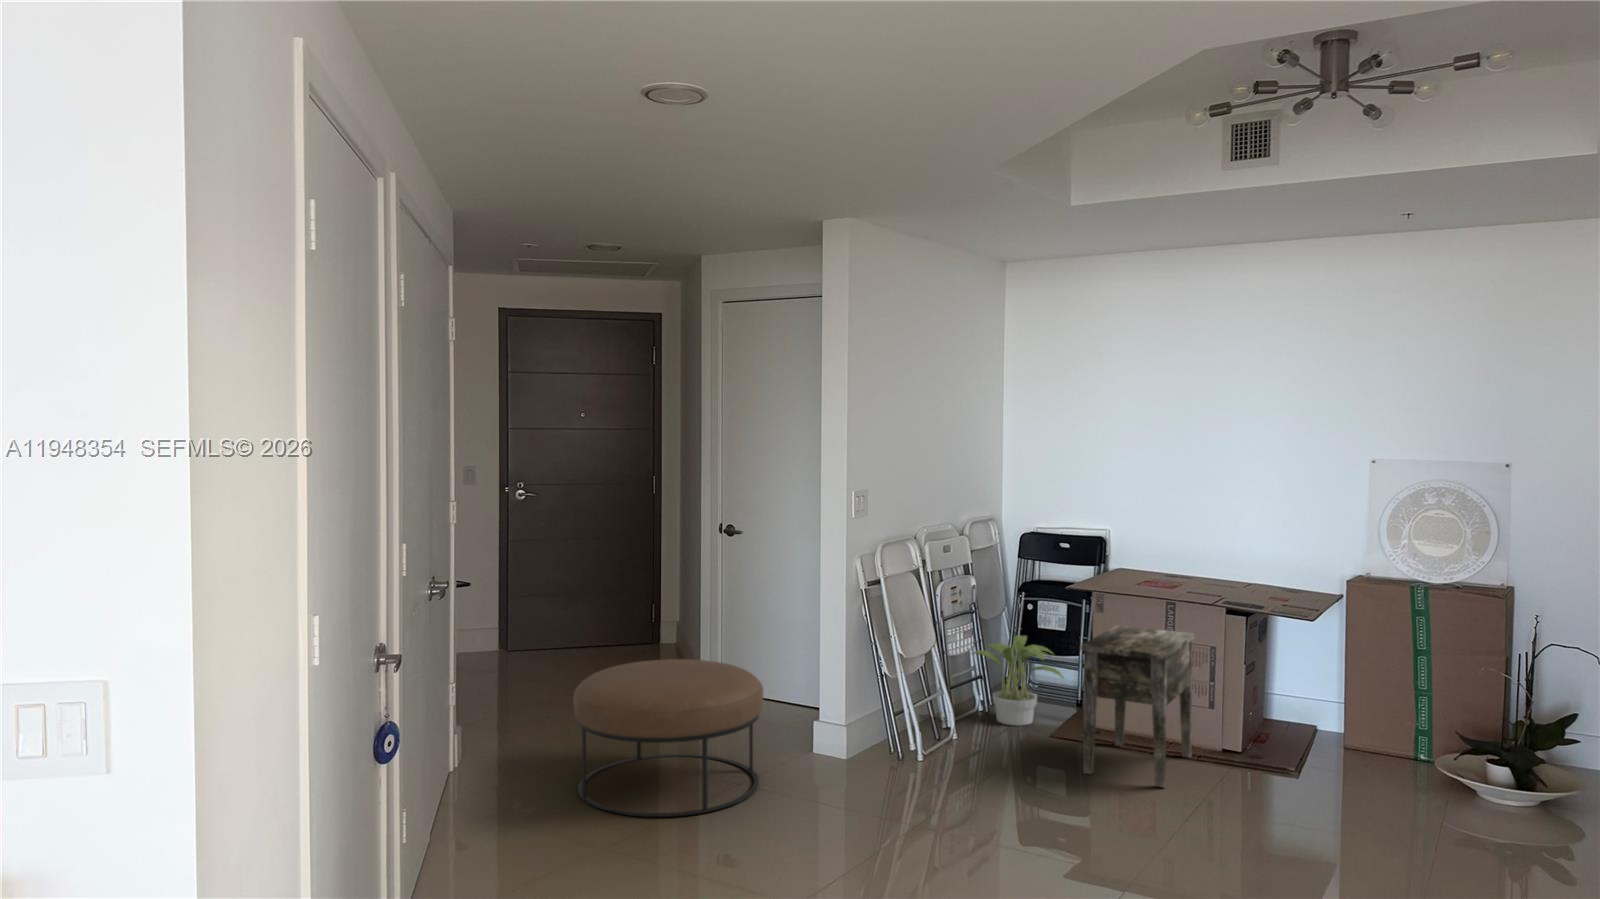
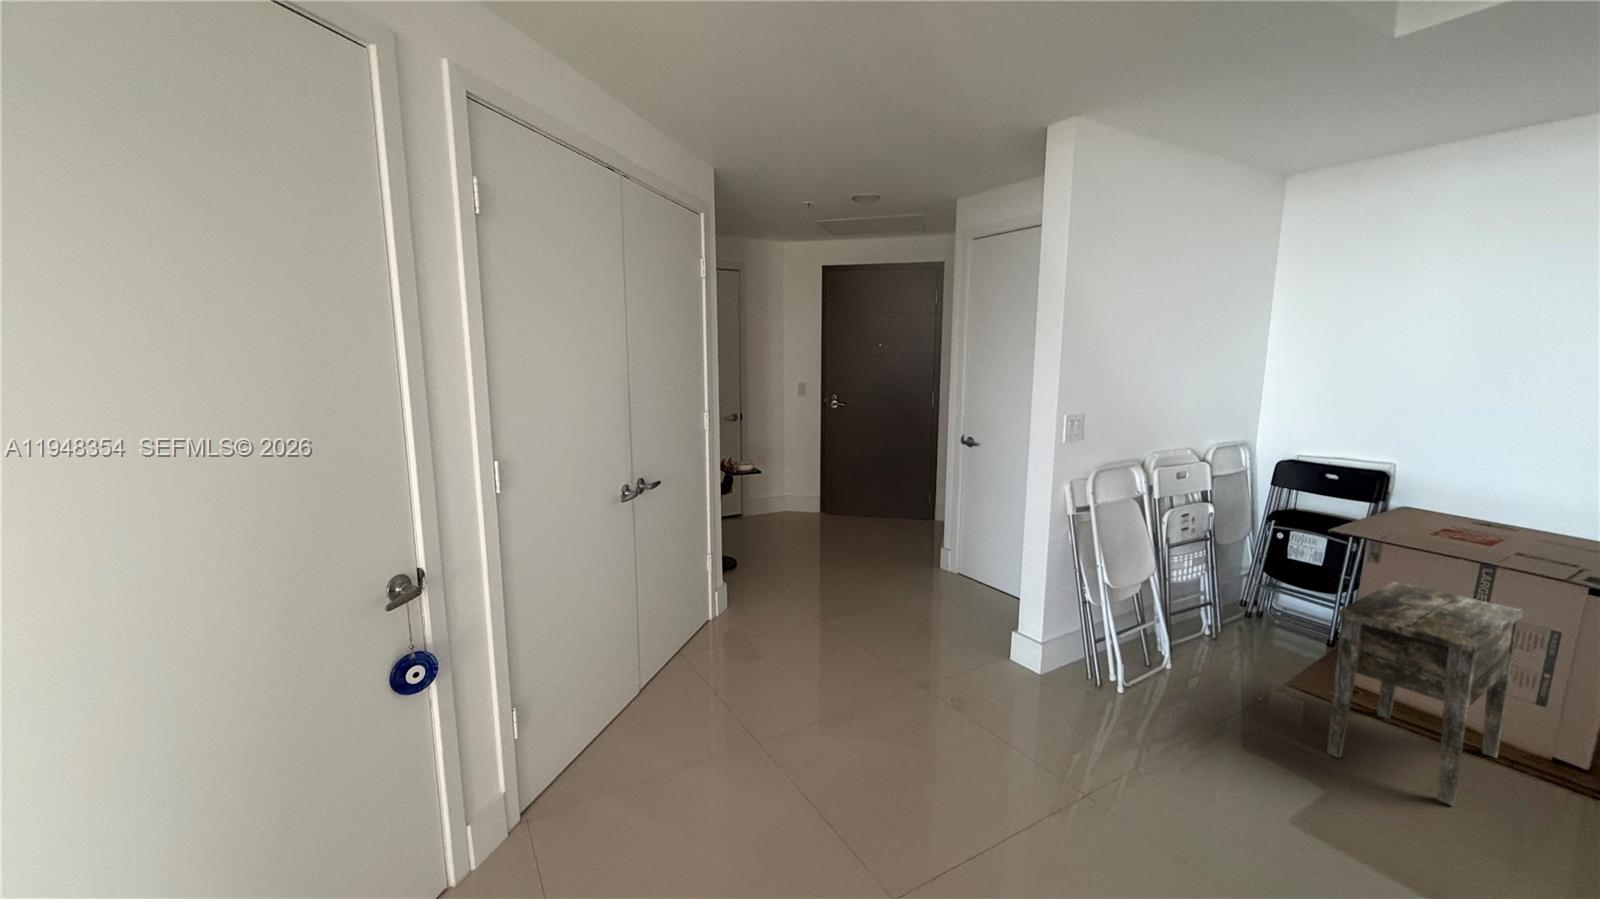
potted plant: present [972,635,1064,726] -> none [1194,568,1314,664]
ottoman: present [573,659,763,817] -> none [777,562,950,721]

